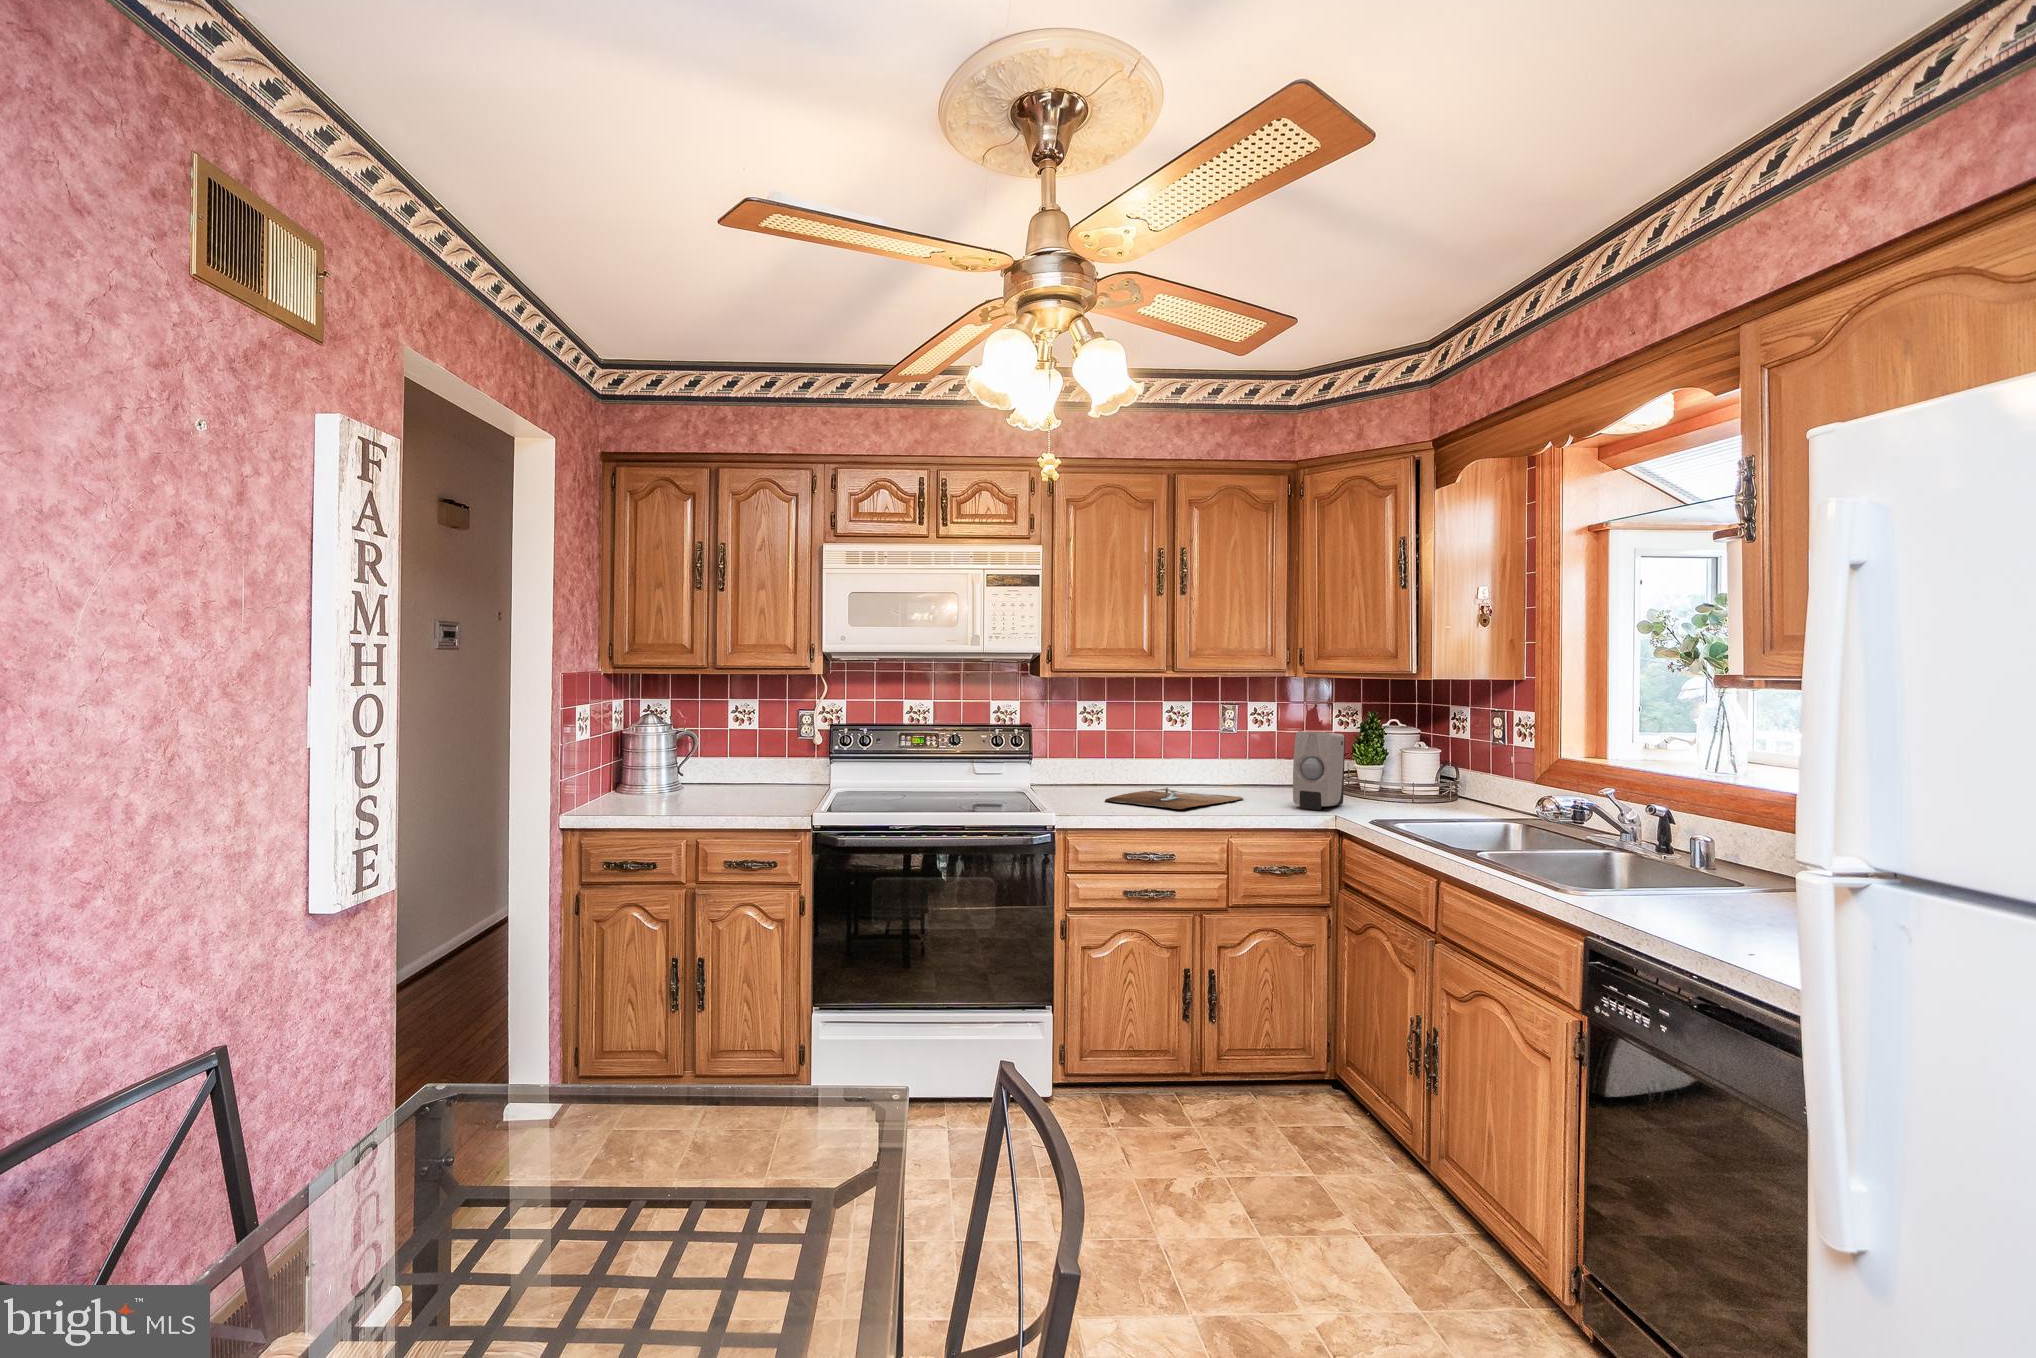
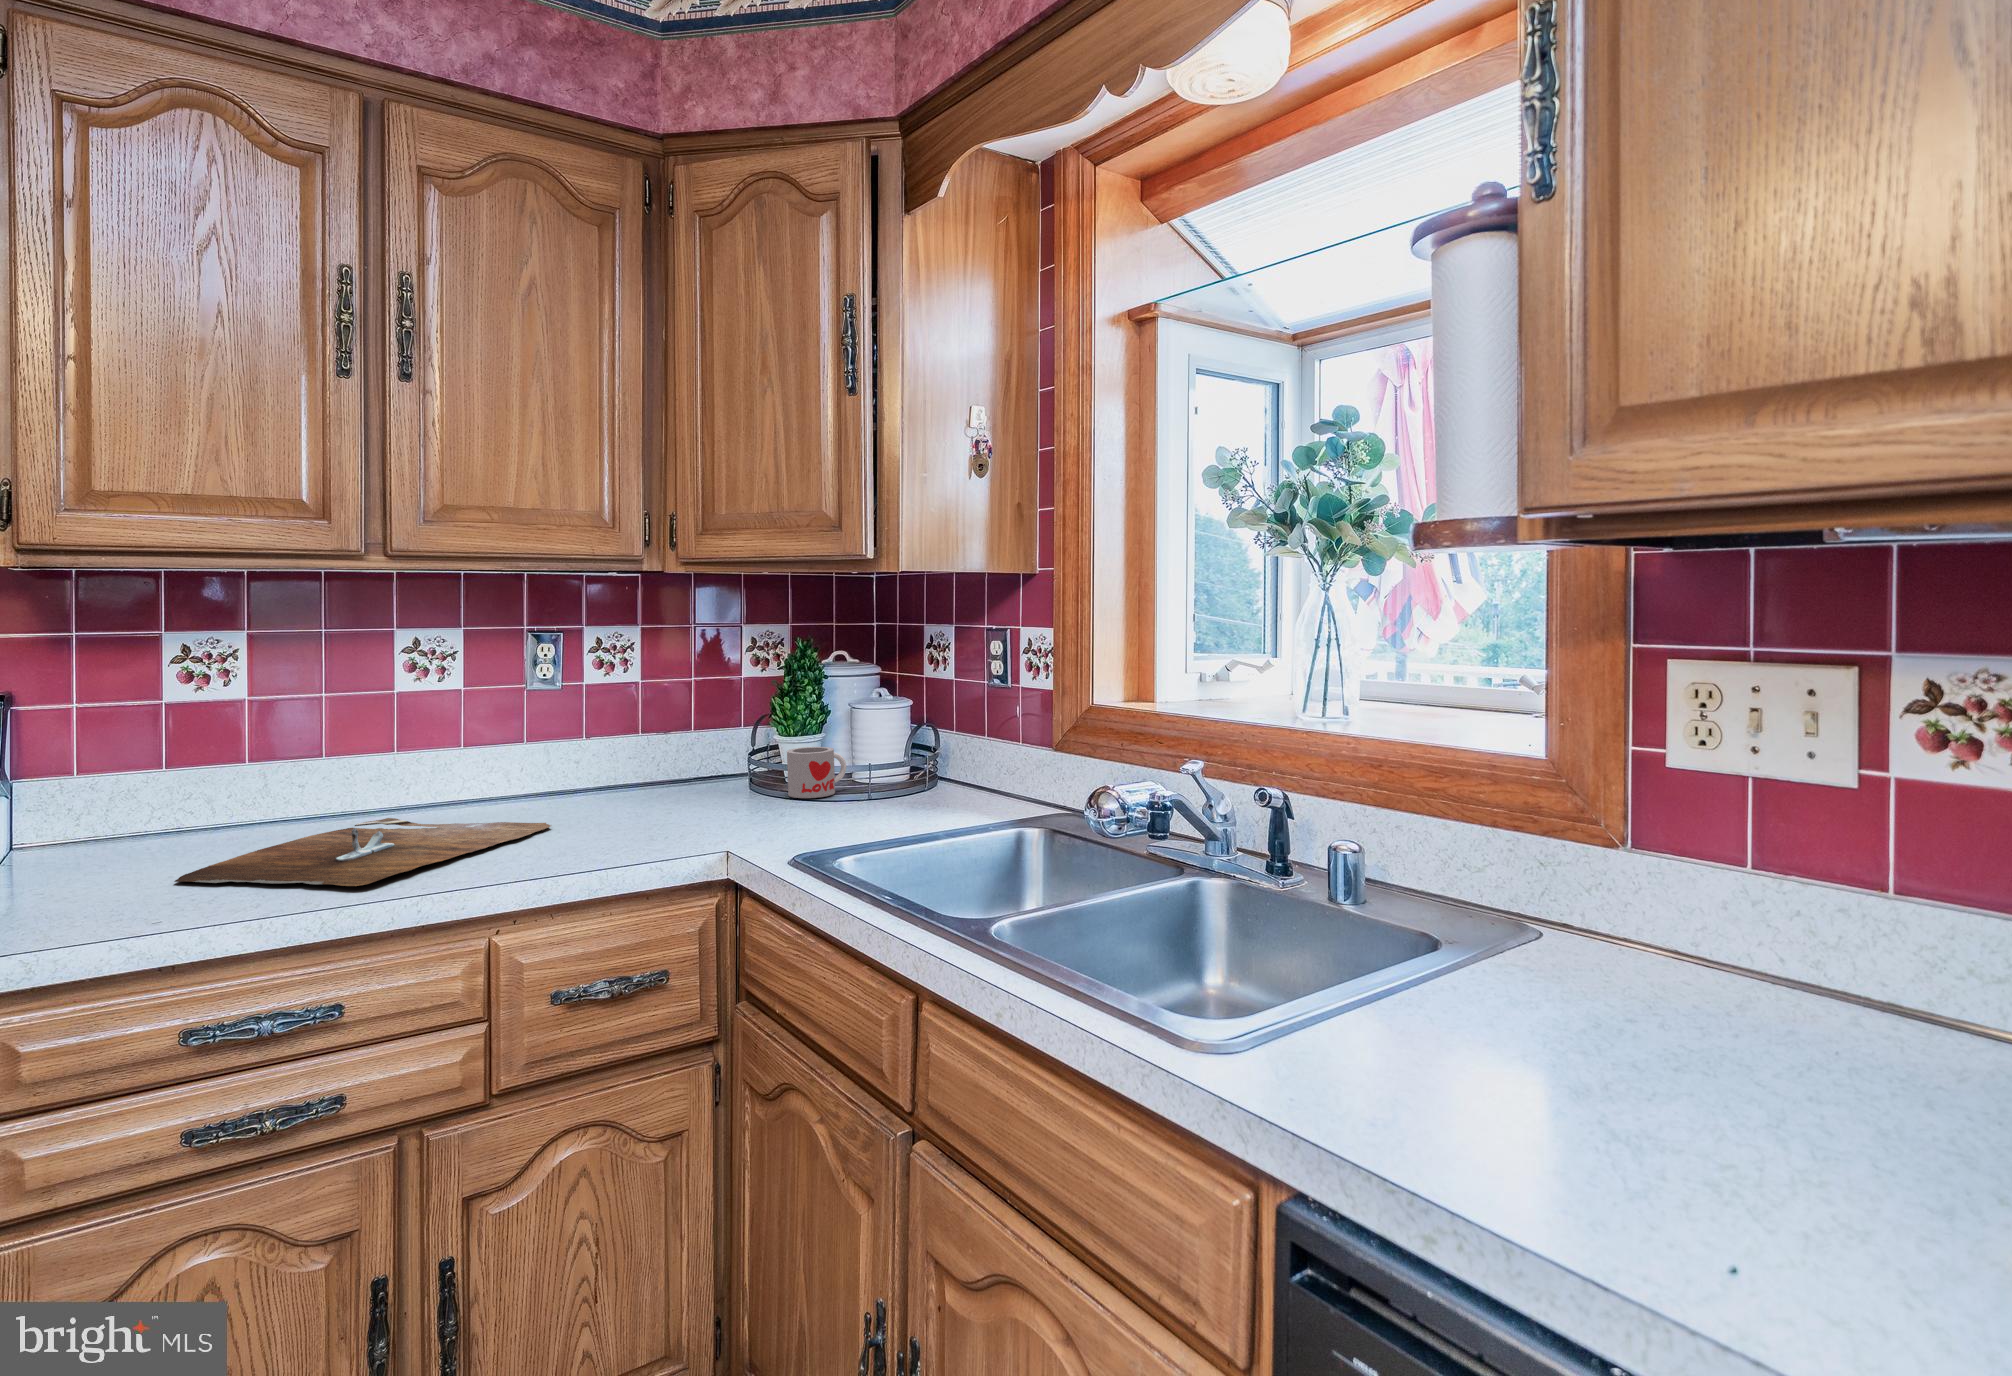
soap dispenser: present [1293,731,1345,810] -> none [641,684,747,840]
mug: none [1363,773,1398,800] -> present [787,747,846,798]

